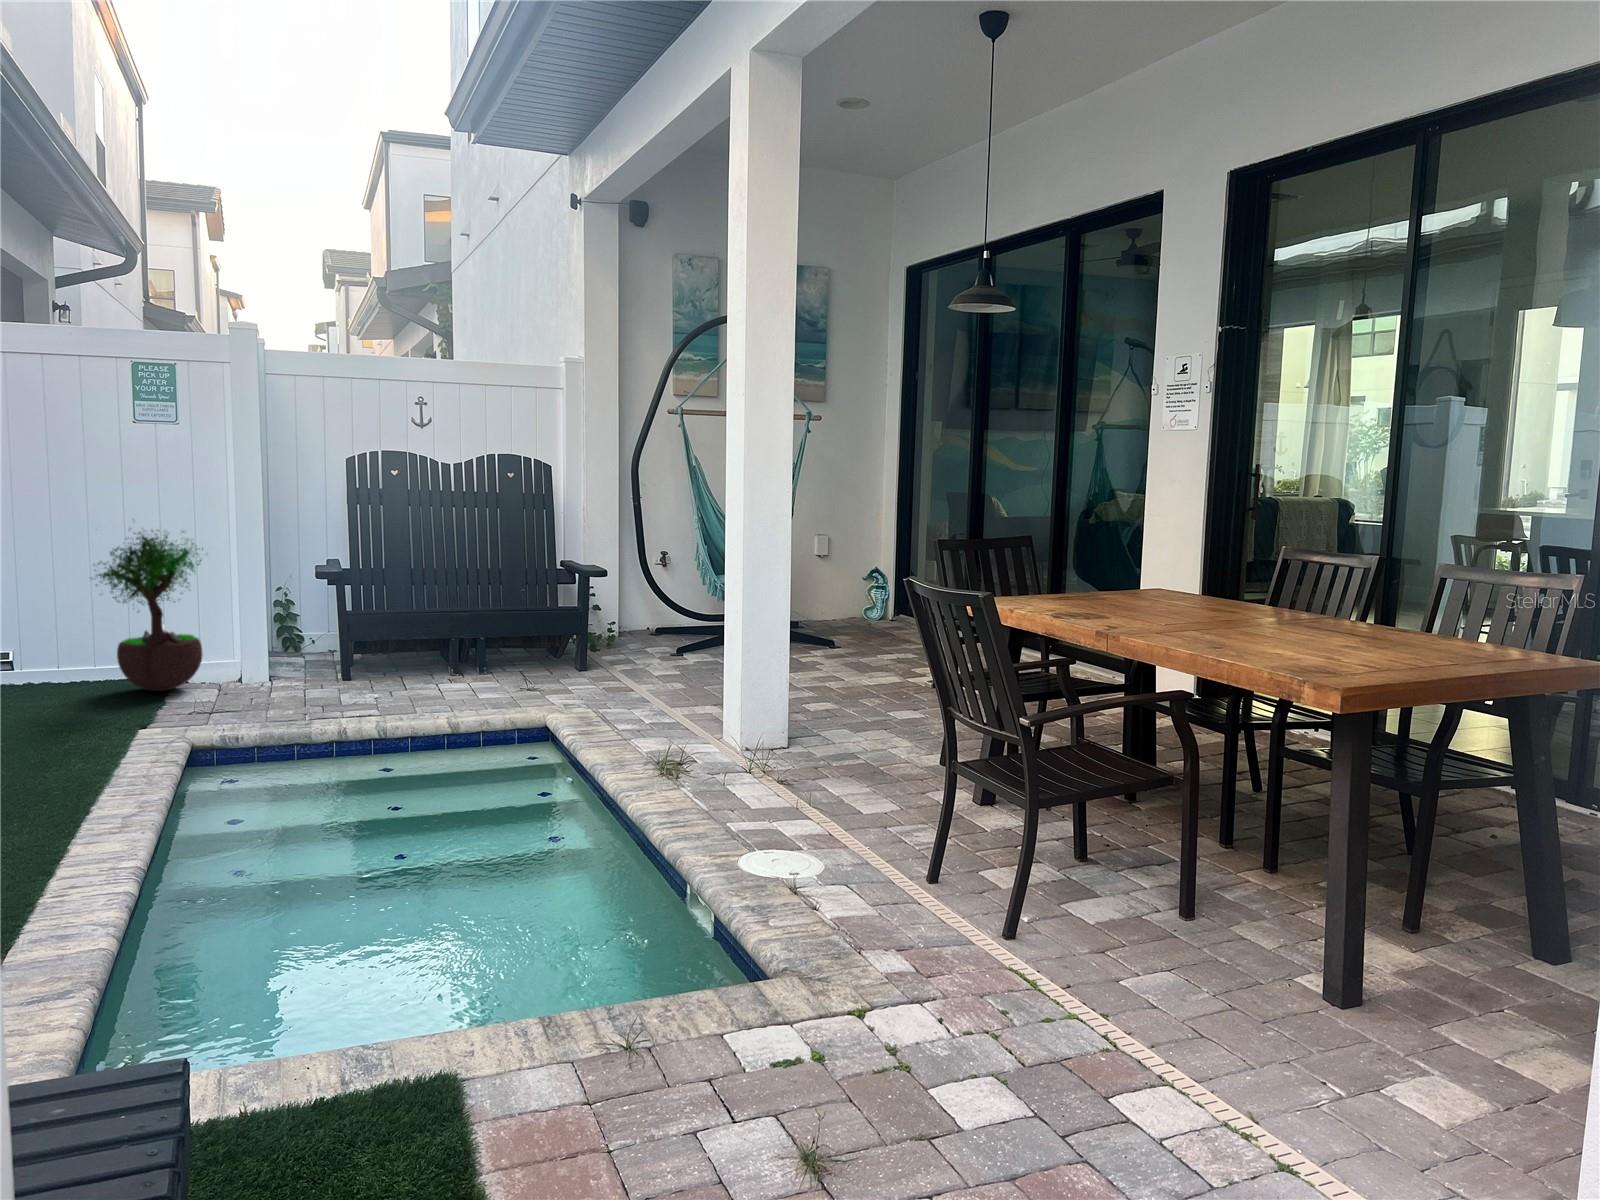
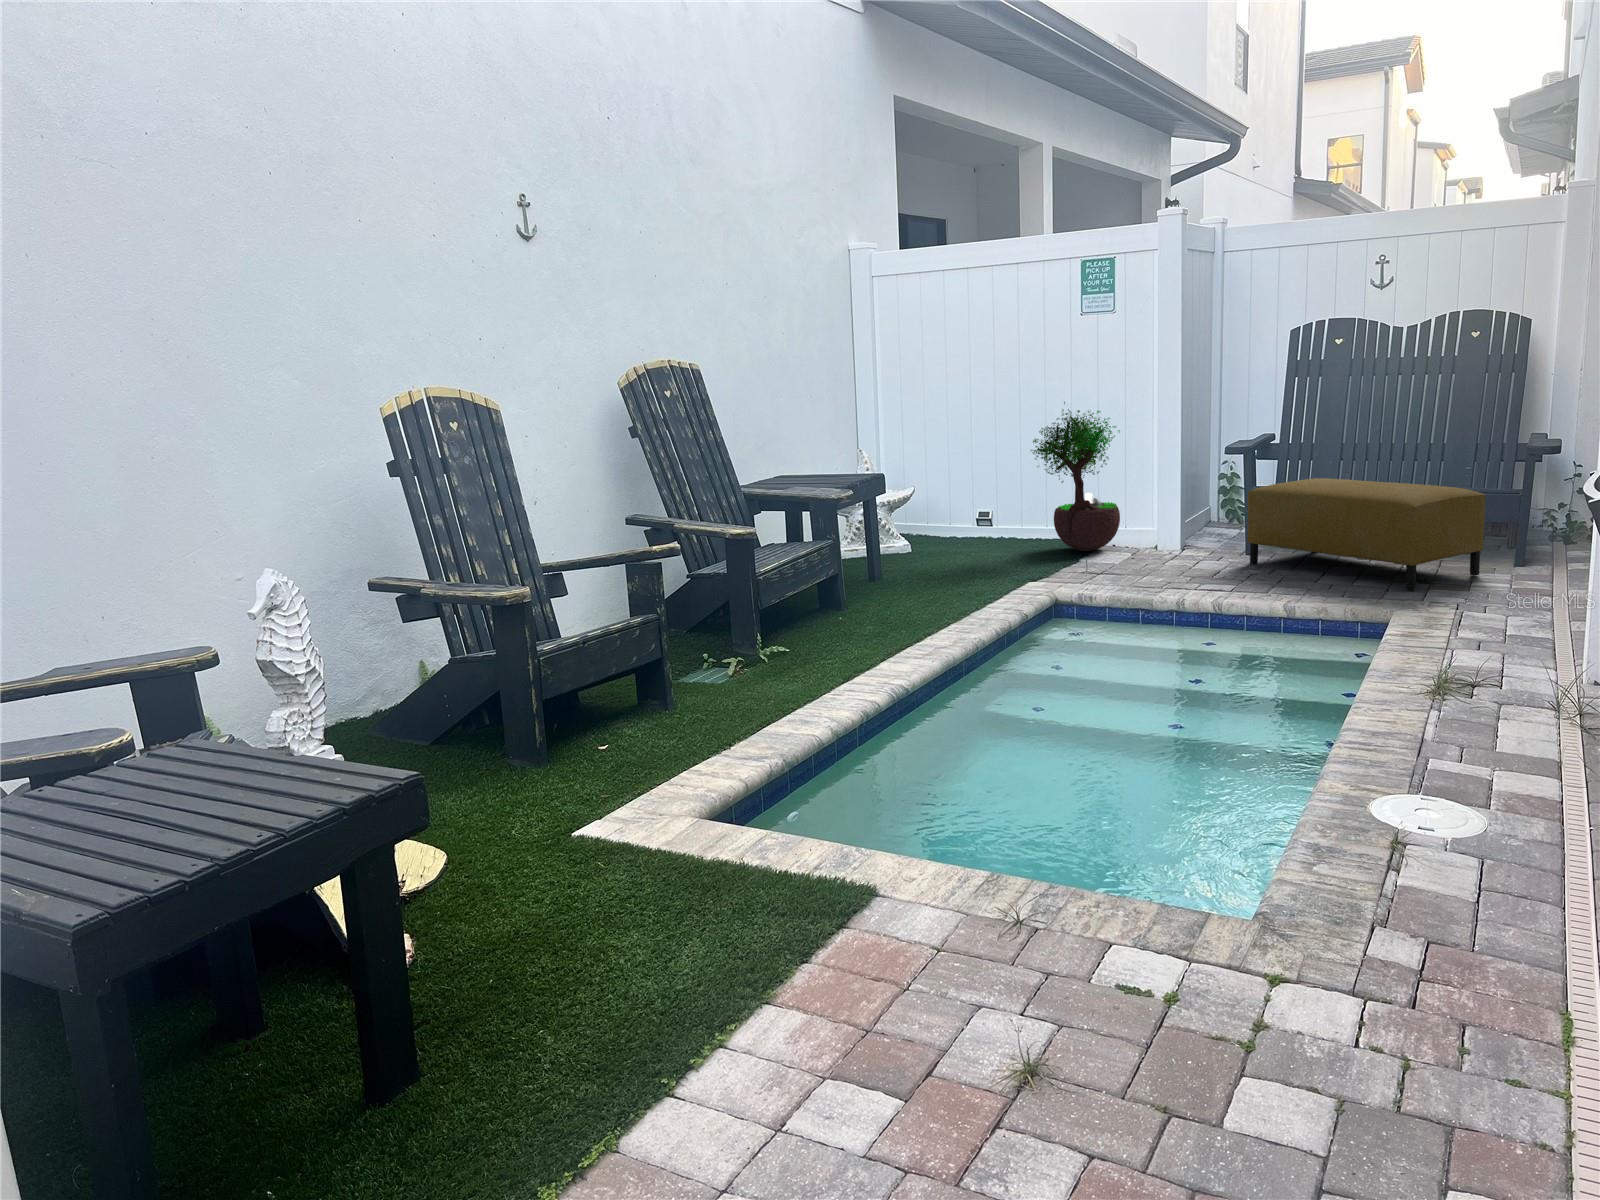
ottoman: none [359,602,566,696] -> present [1247,478,1485,590]

